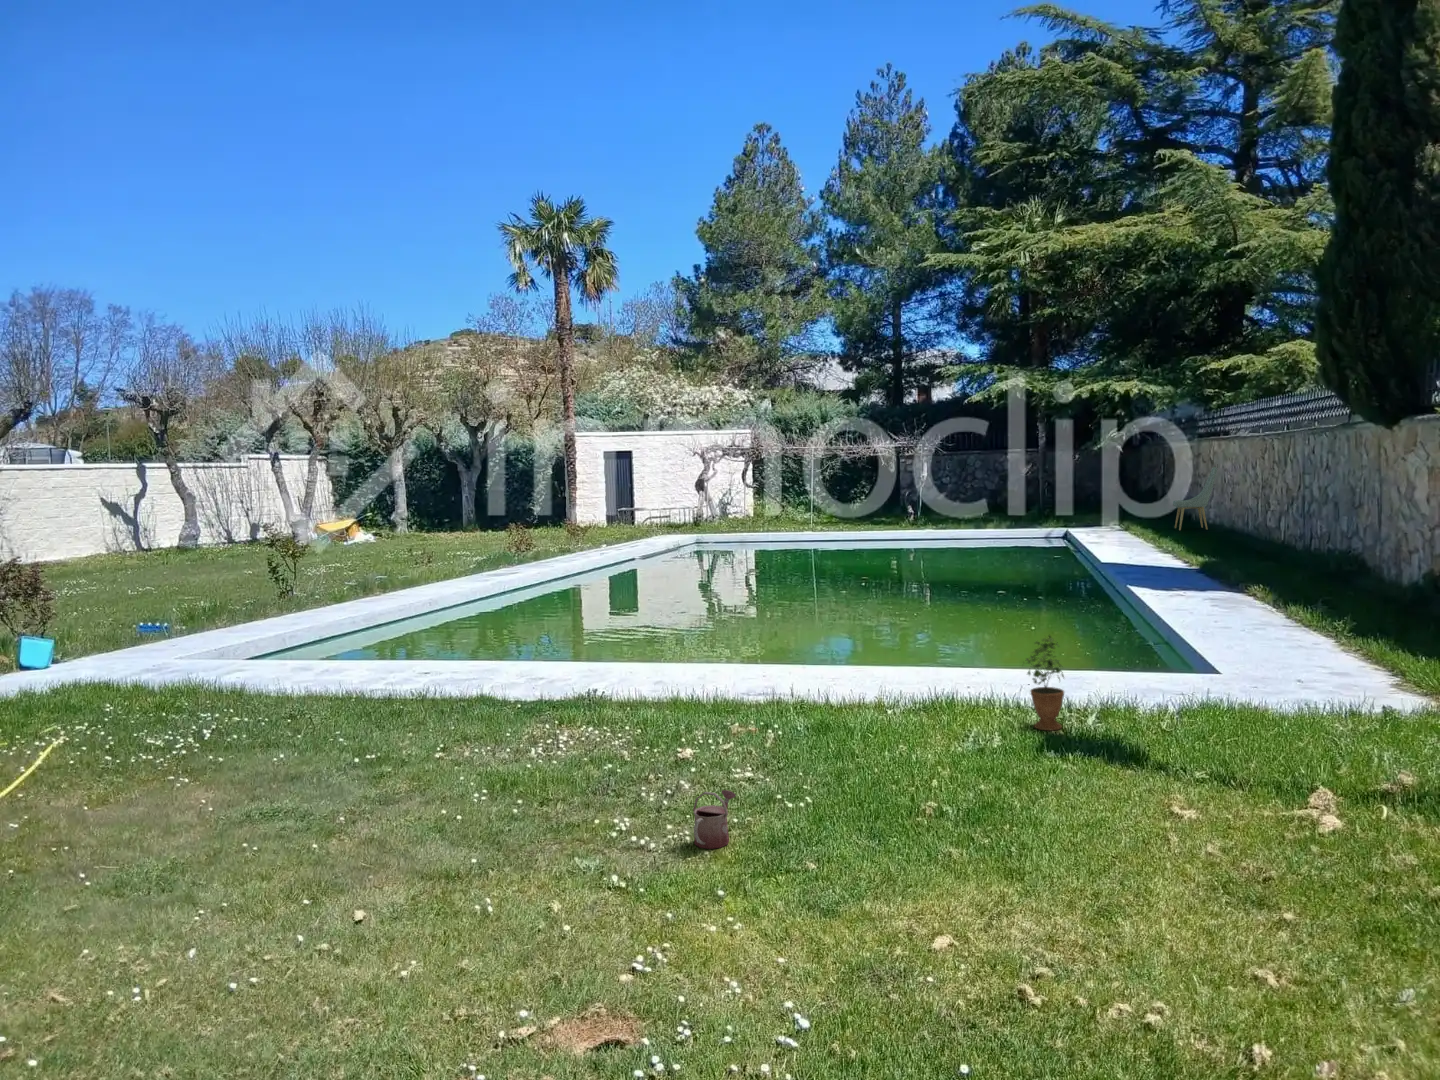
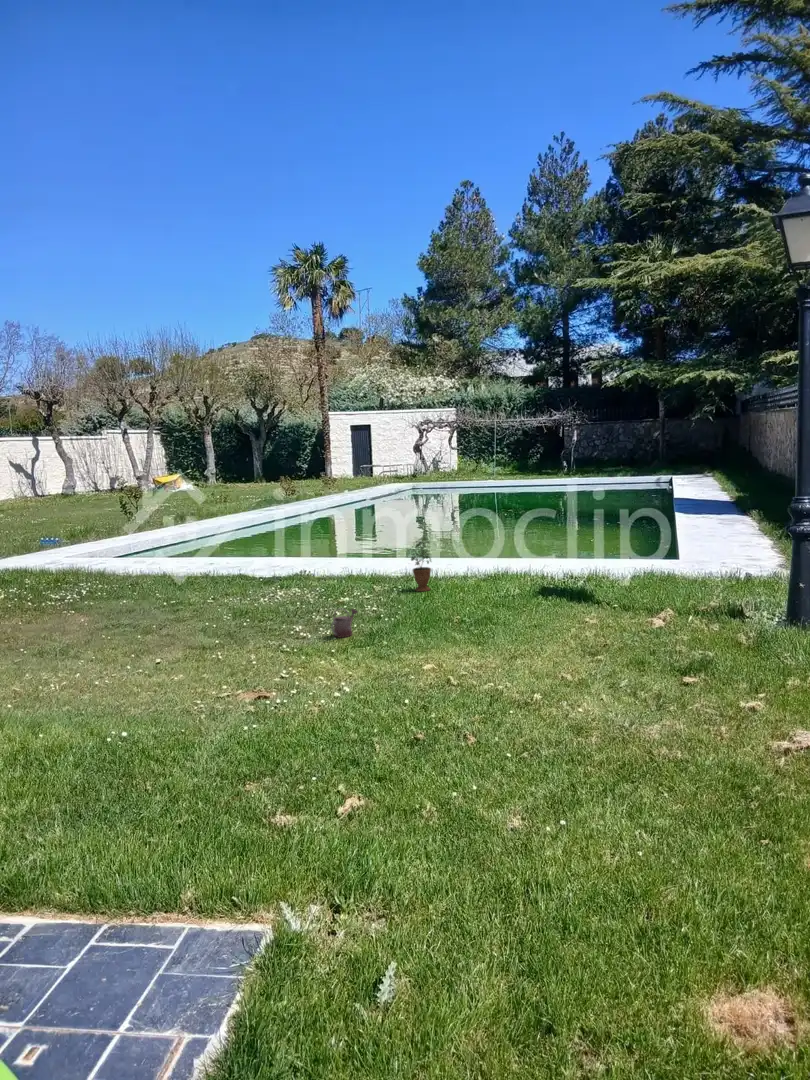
chair: present [1173,467,1218,530] -> none [745,431,777,477]
potted plant: present [1026,636,1064,730] -> present [408,538,431,592]

